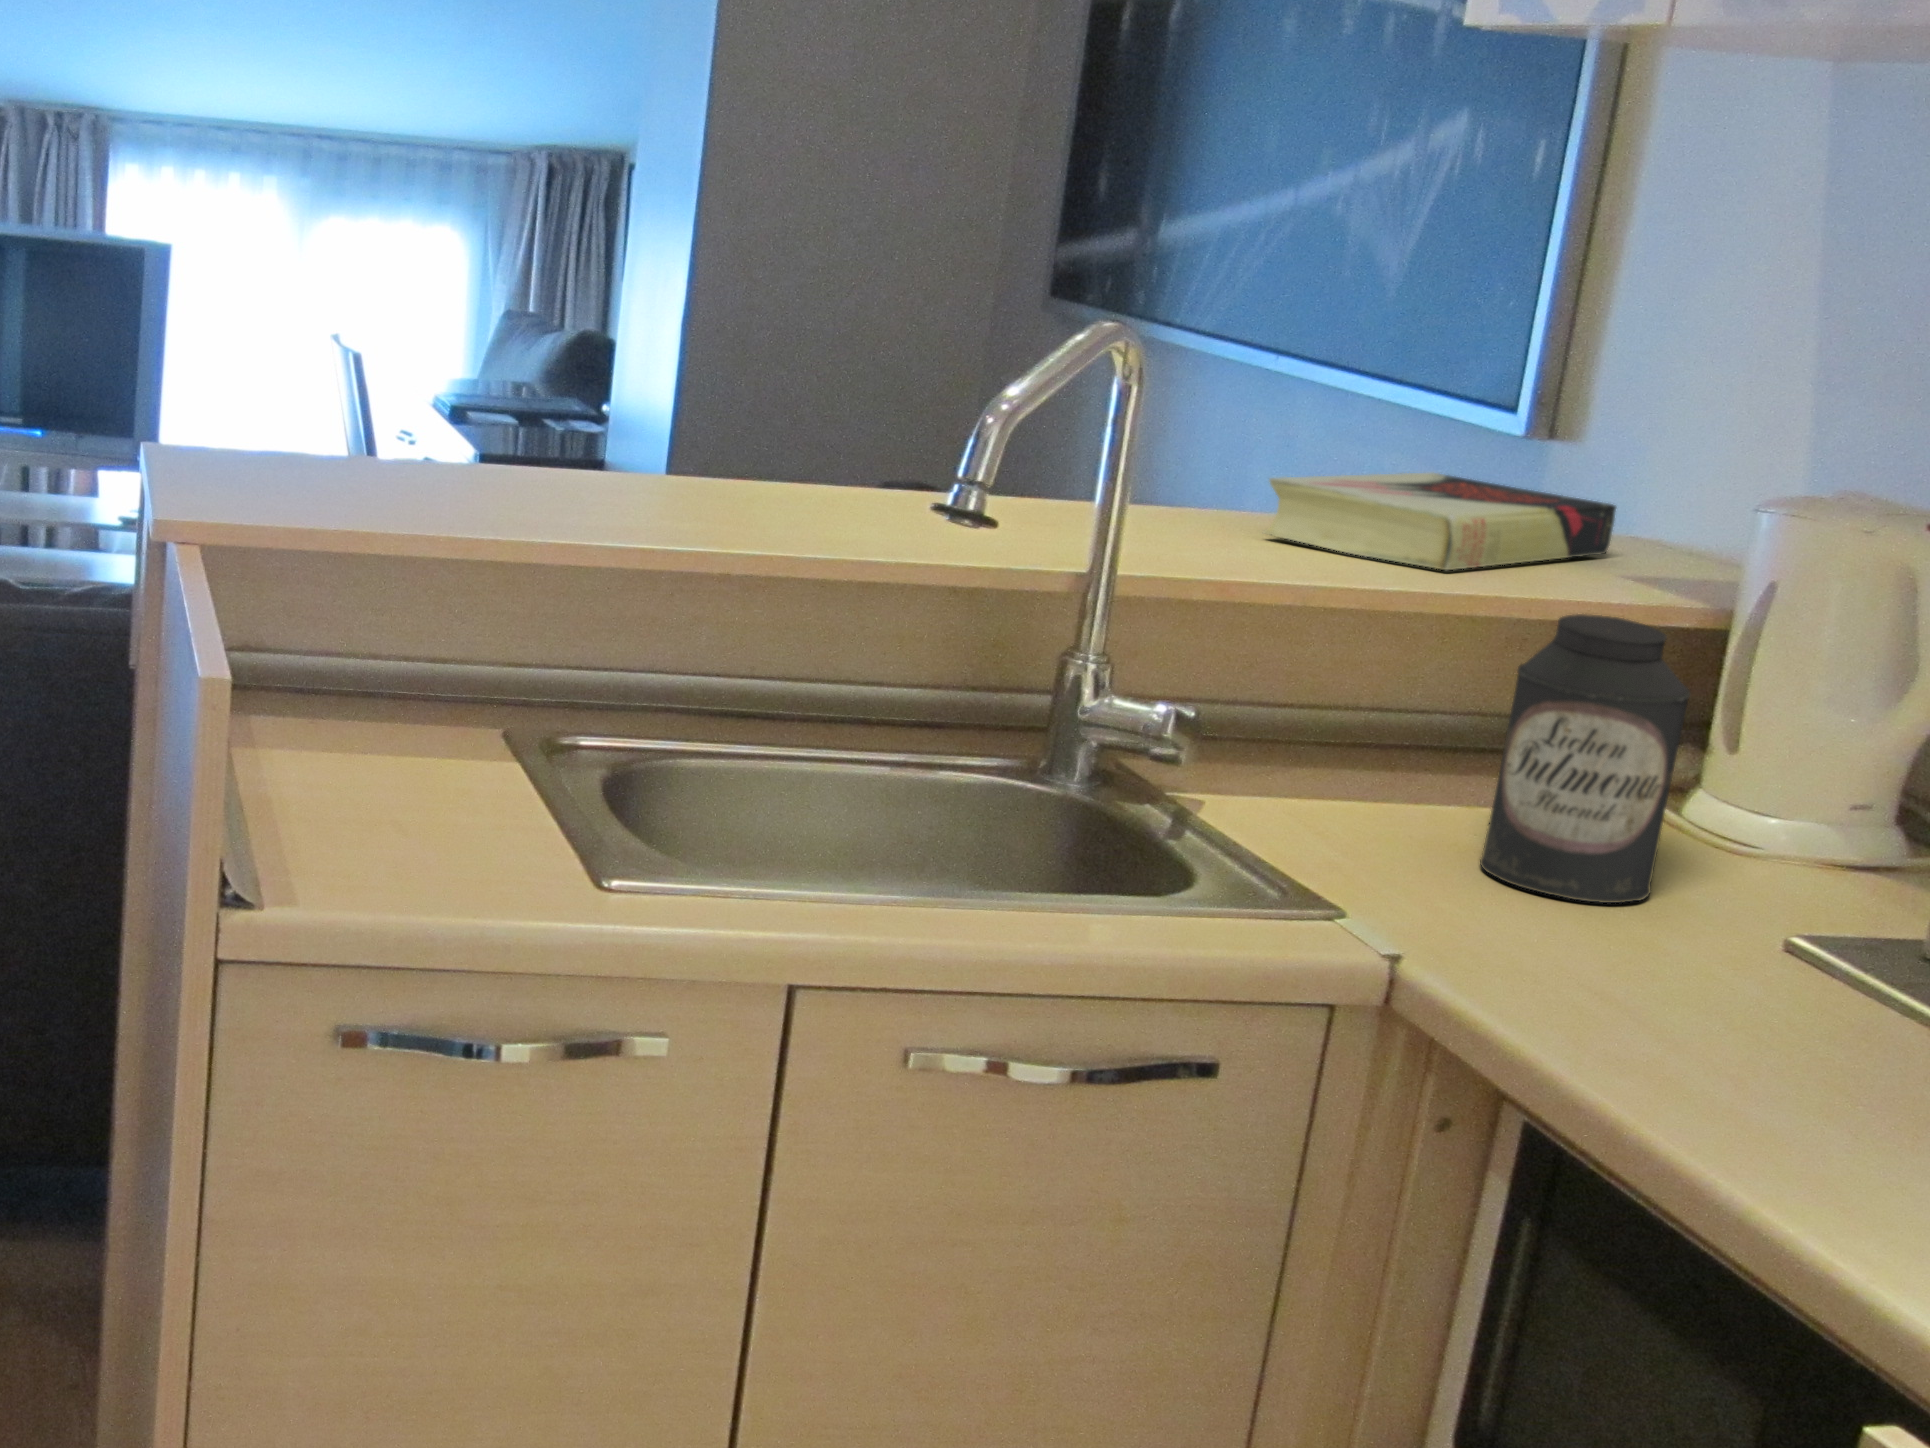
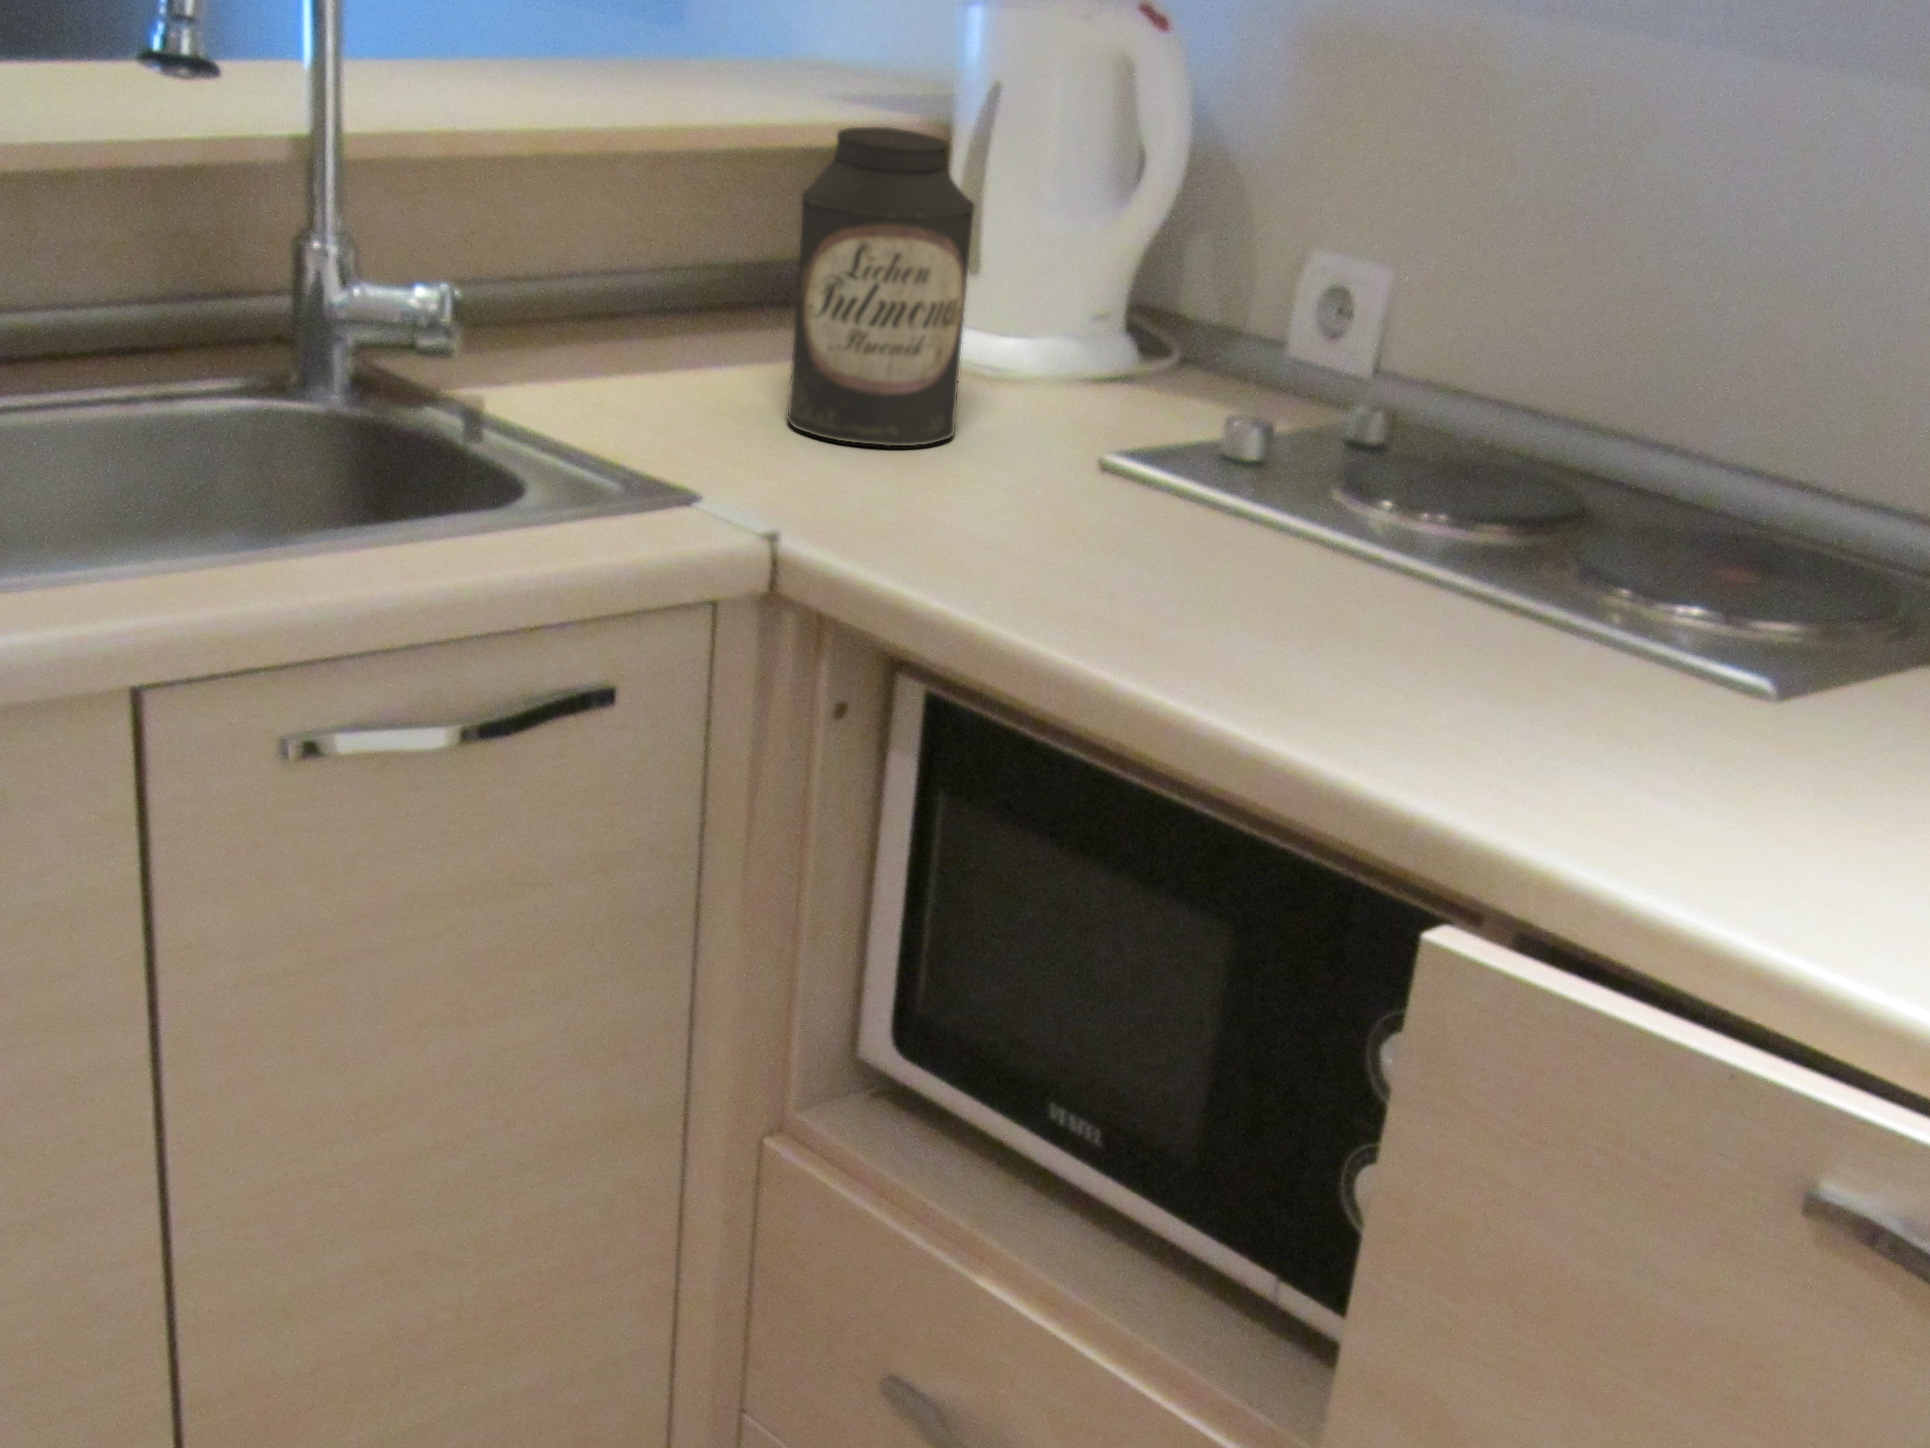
book: present [1264,473,1616,570] -> none [457,9,796,106]

